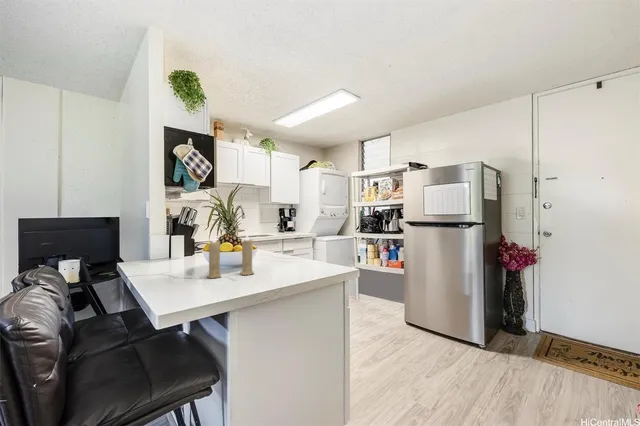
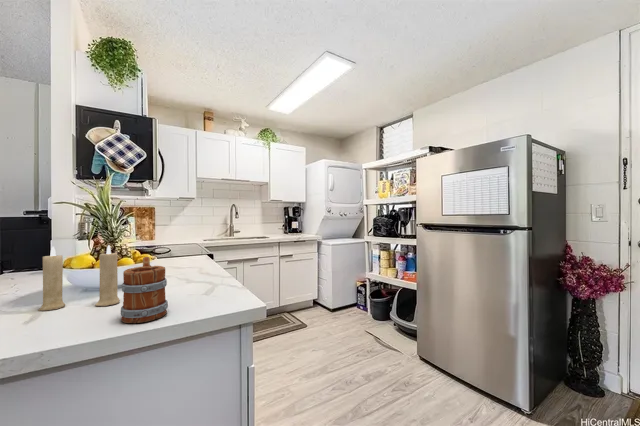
mug: none [274,241,302,280] -> present [121,257,168,323]

